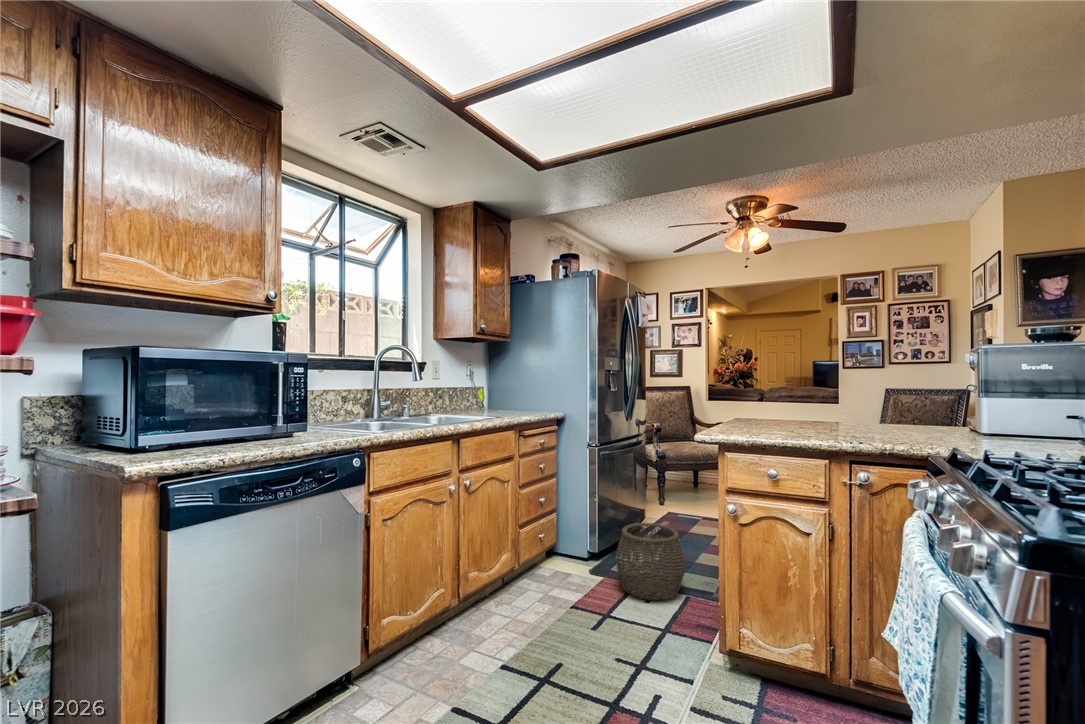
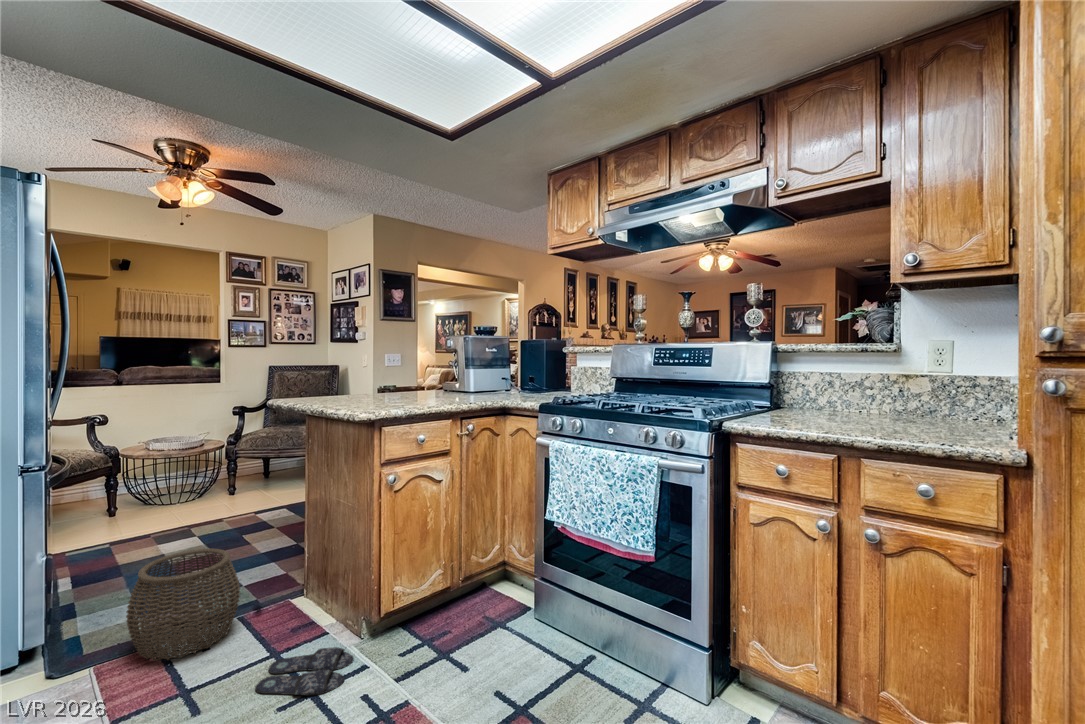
slippers: none [626,632,698,677] -> present [255,647,354,696]

